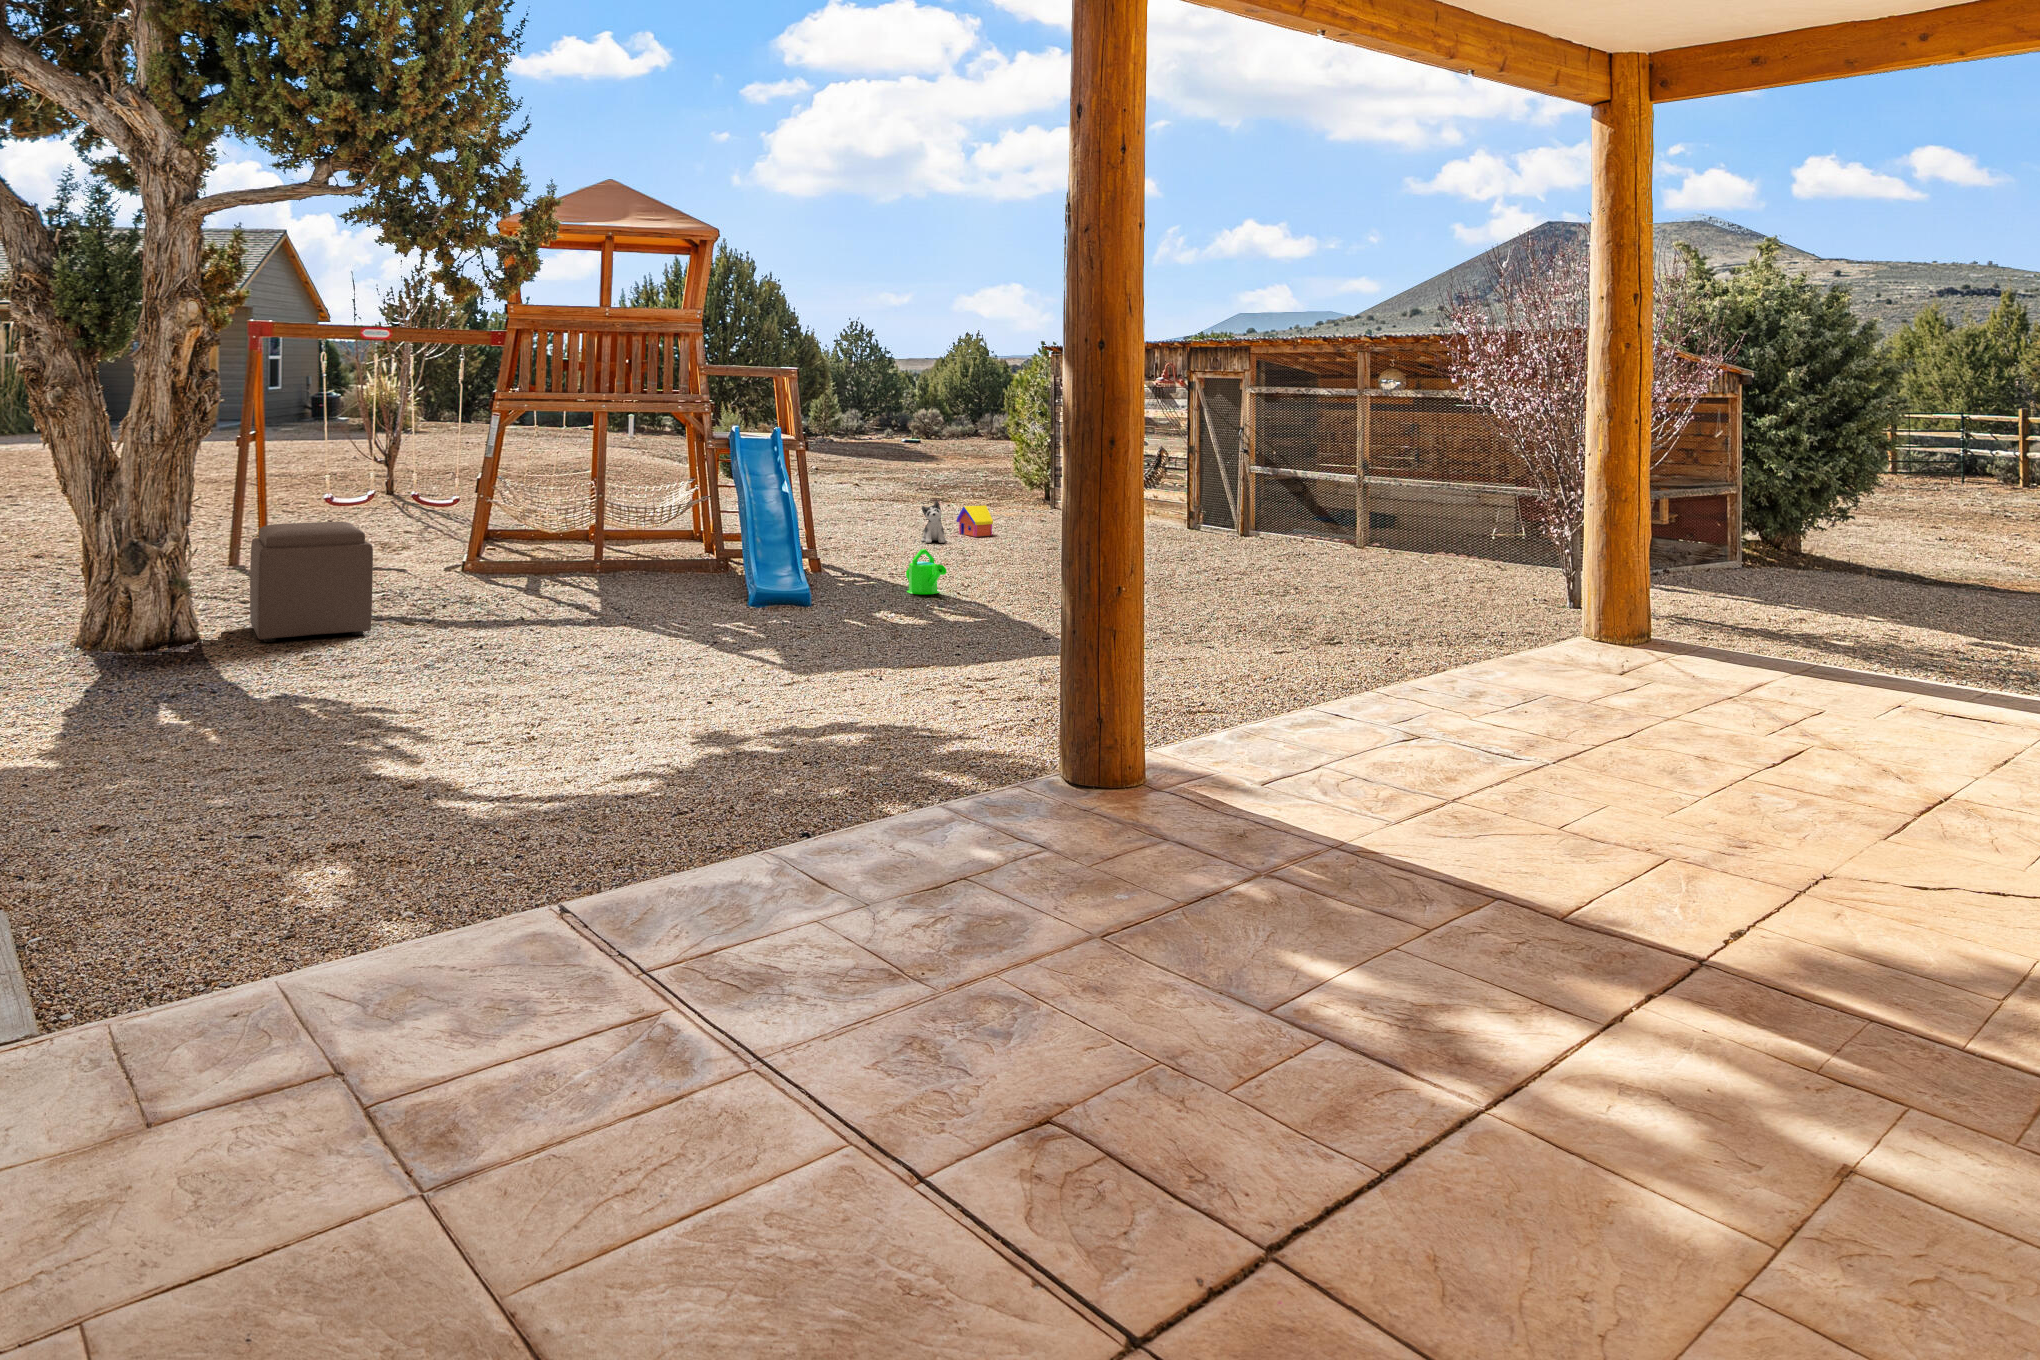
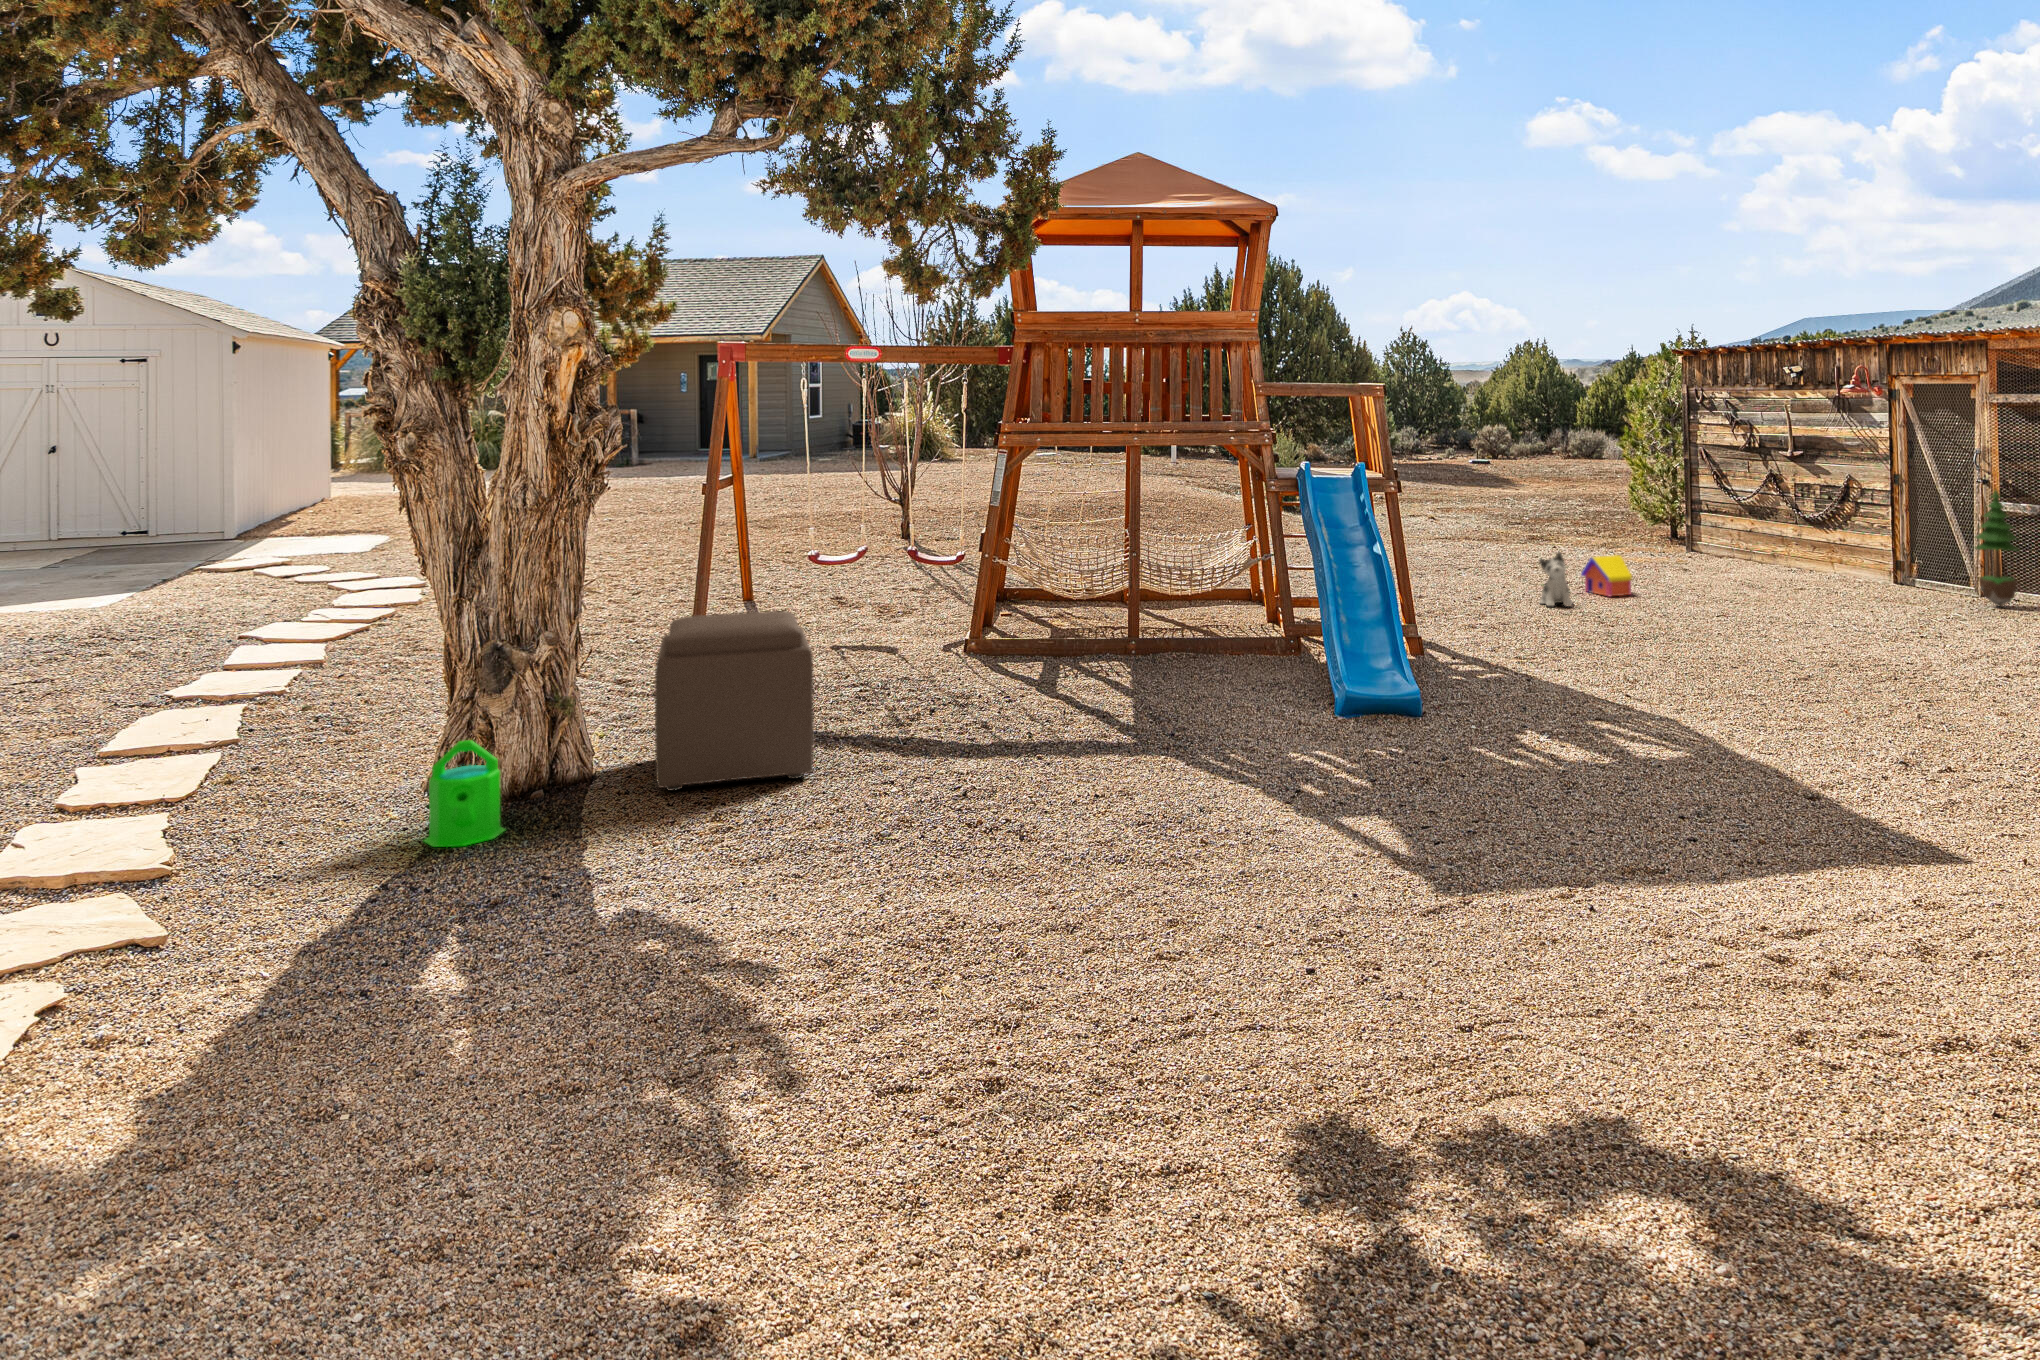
potted tree: none [1220,454,1251,539] -> present [1975,490,2019,606]
watering can: present [906,549,947,594] -> present [424,740,505,847]

